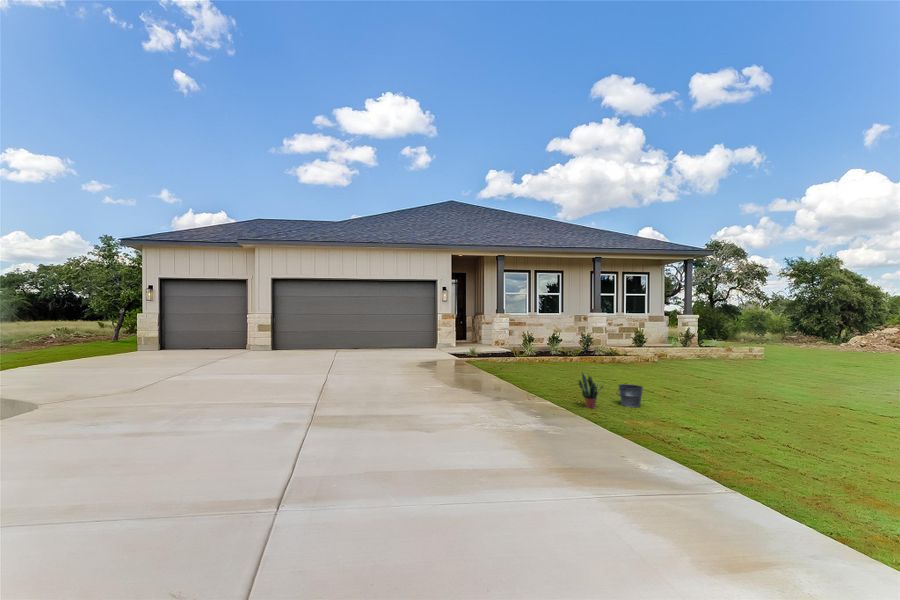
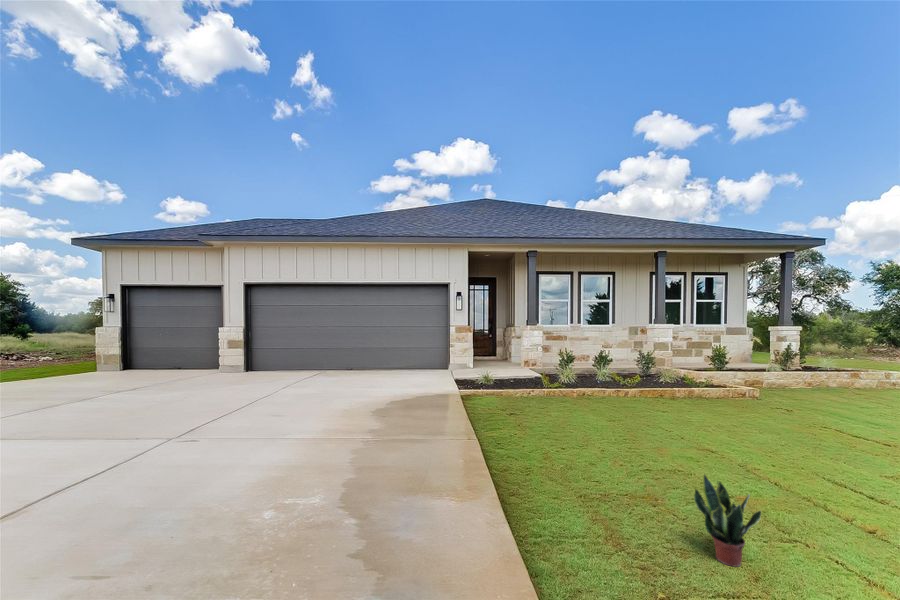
bucket: present [616,384,643,407] -> none [779,496,855,564]

